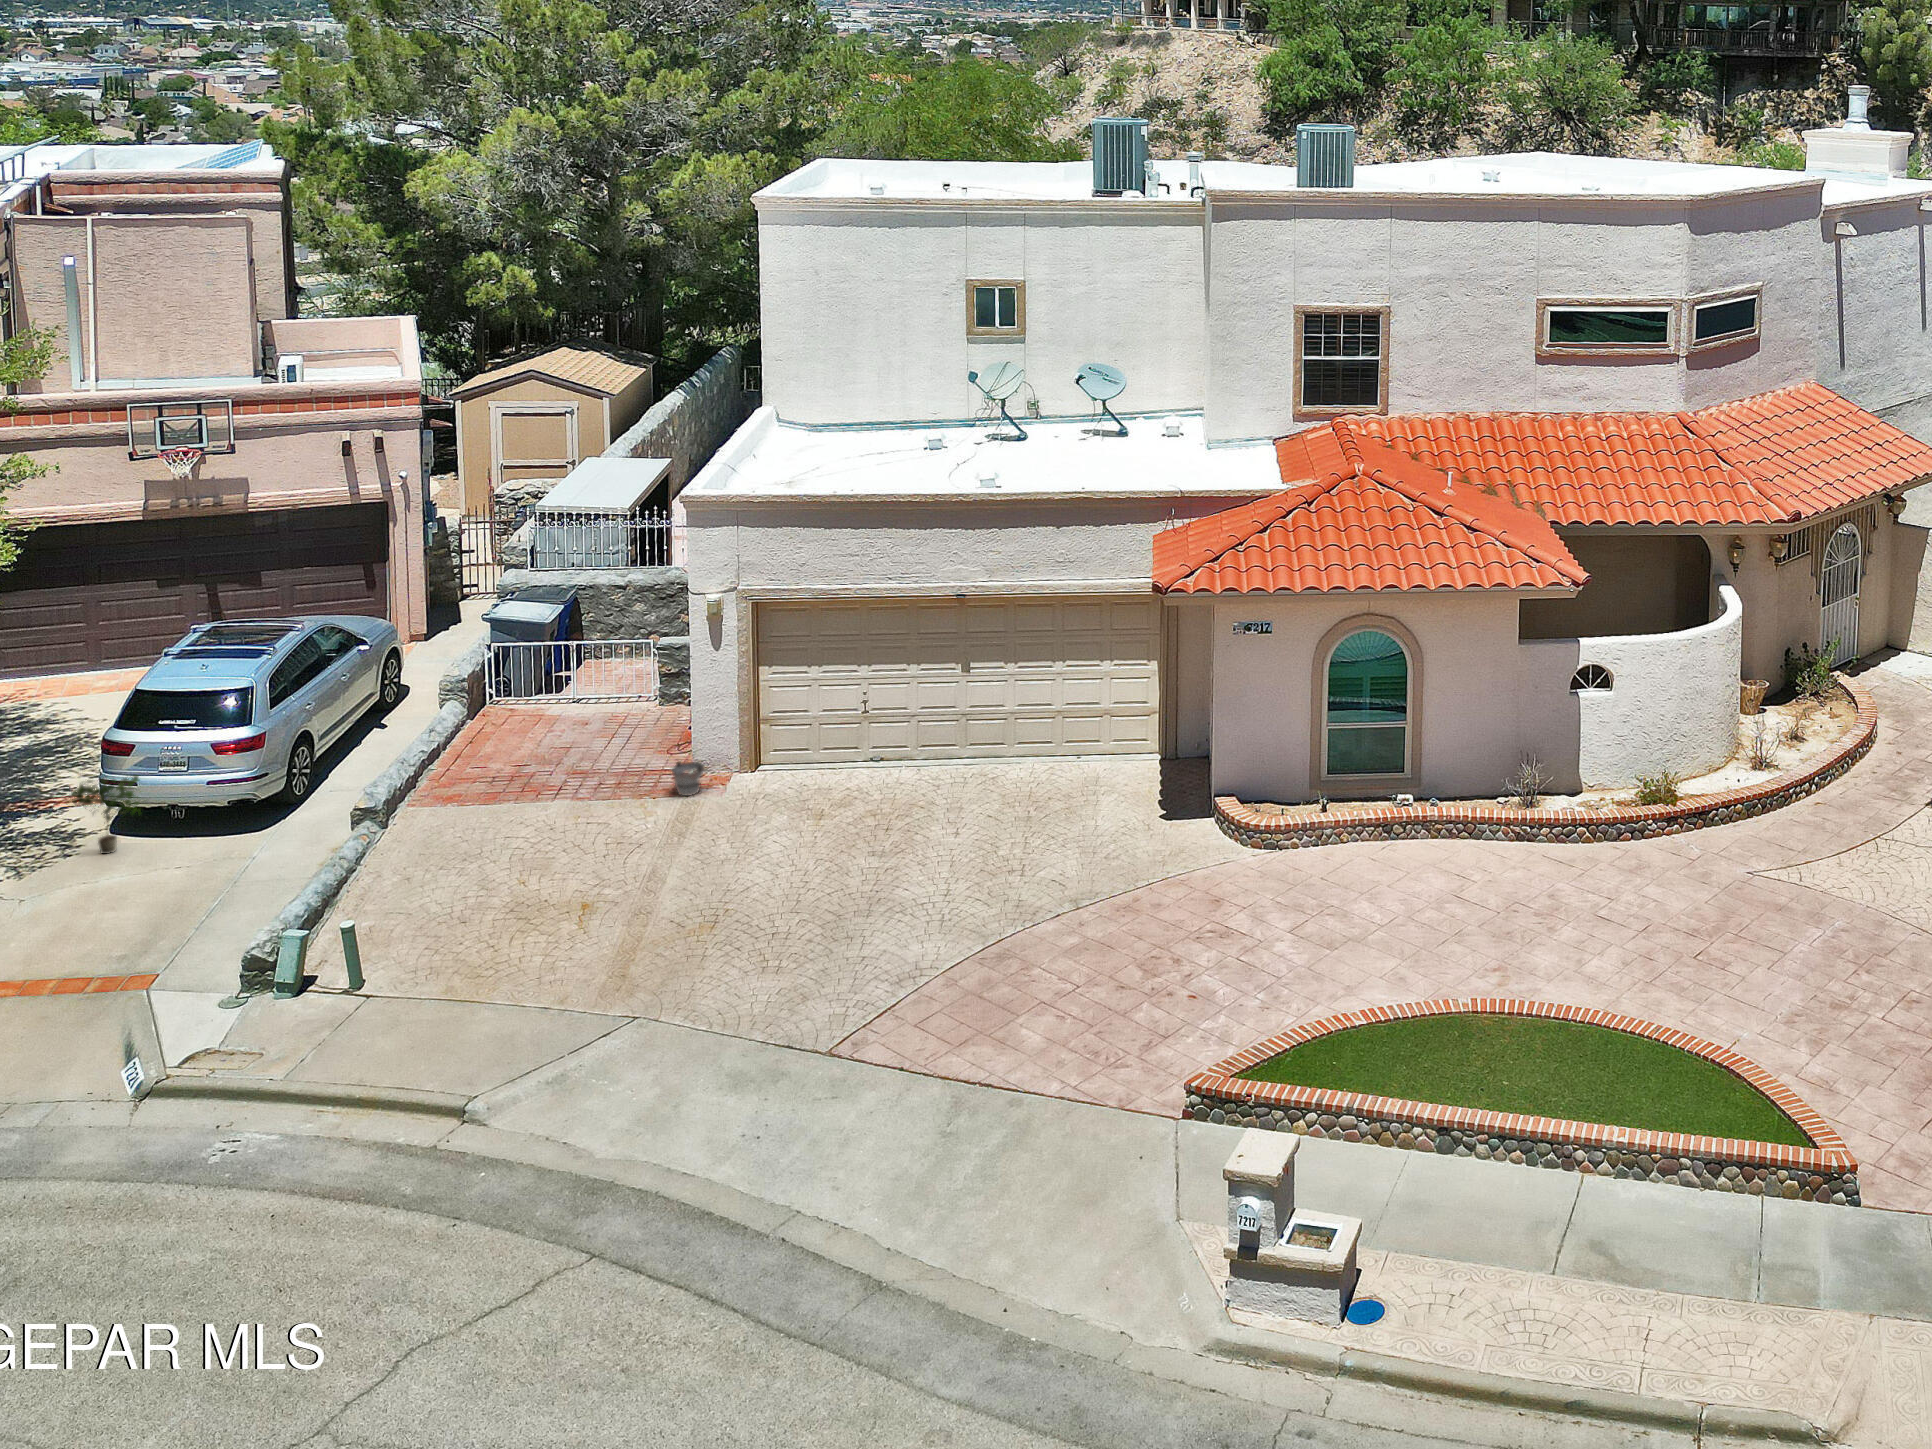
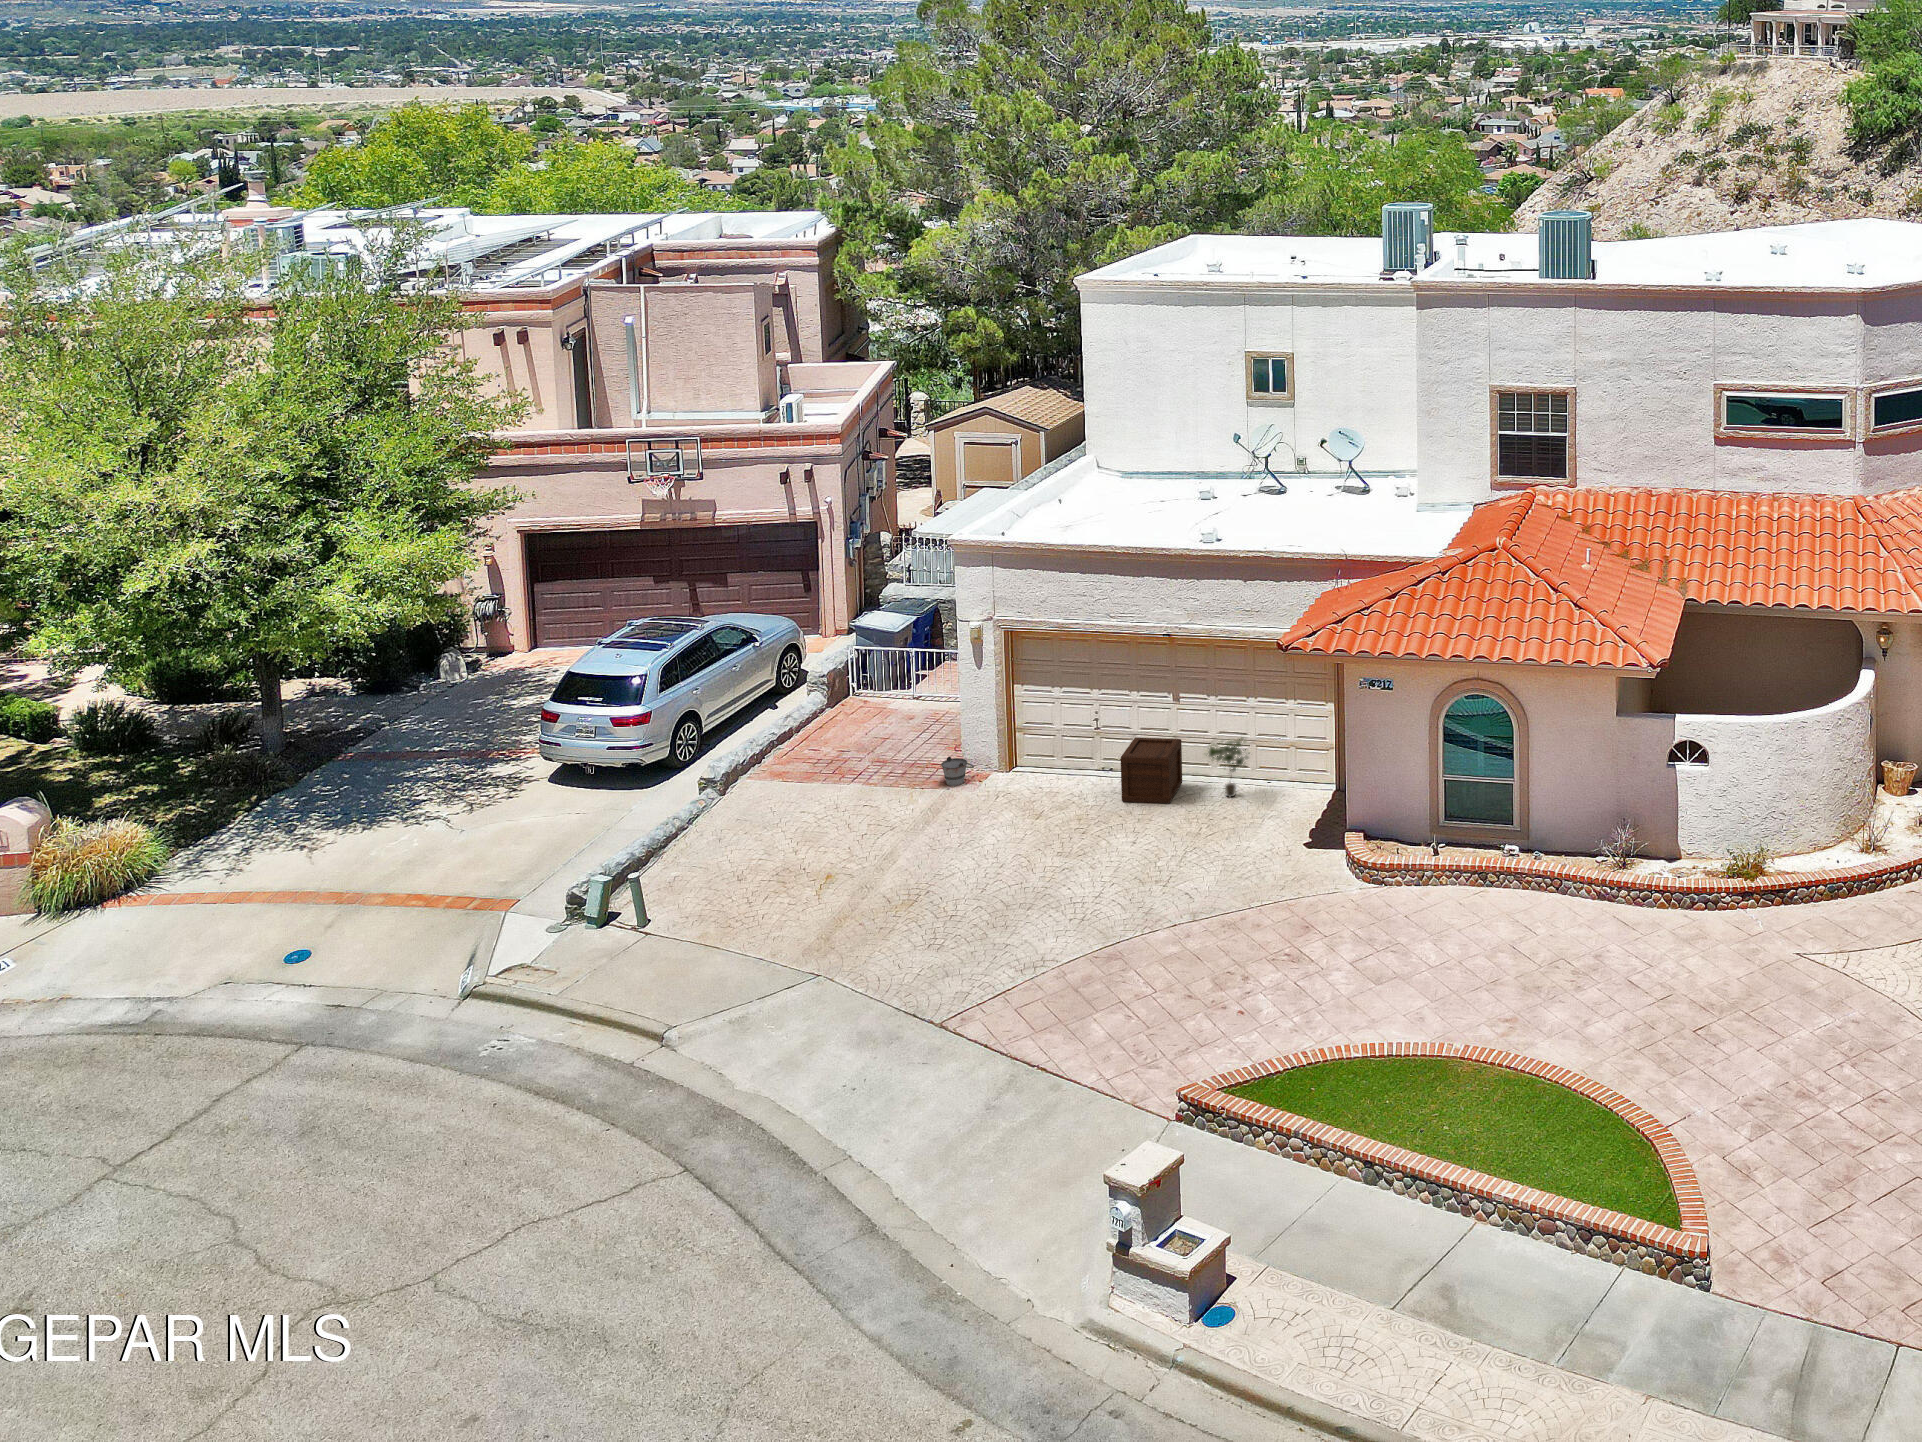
wooden crate: none [916,716,978,794] -> present [1121,737,1182,804]
potted plant: present [72,775,140,854] -> present [1209,738,1250,798]

